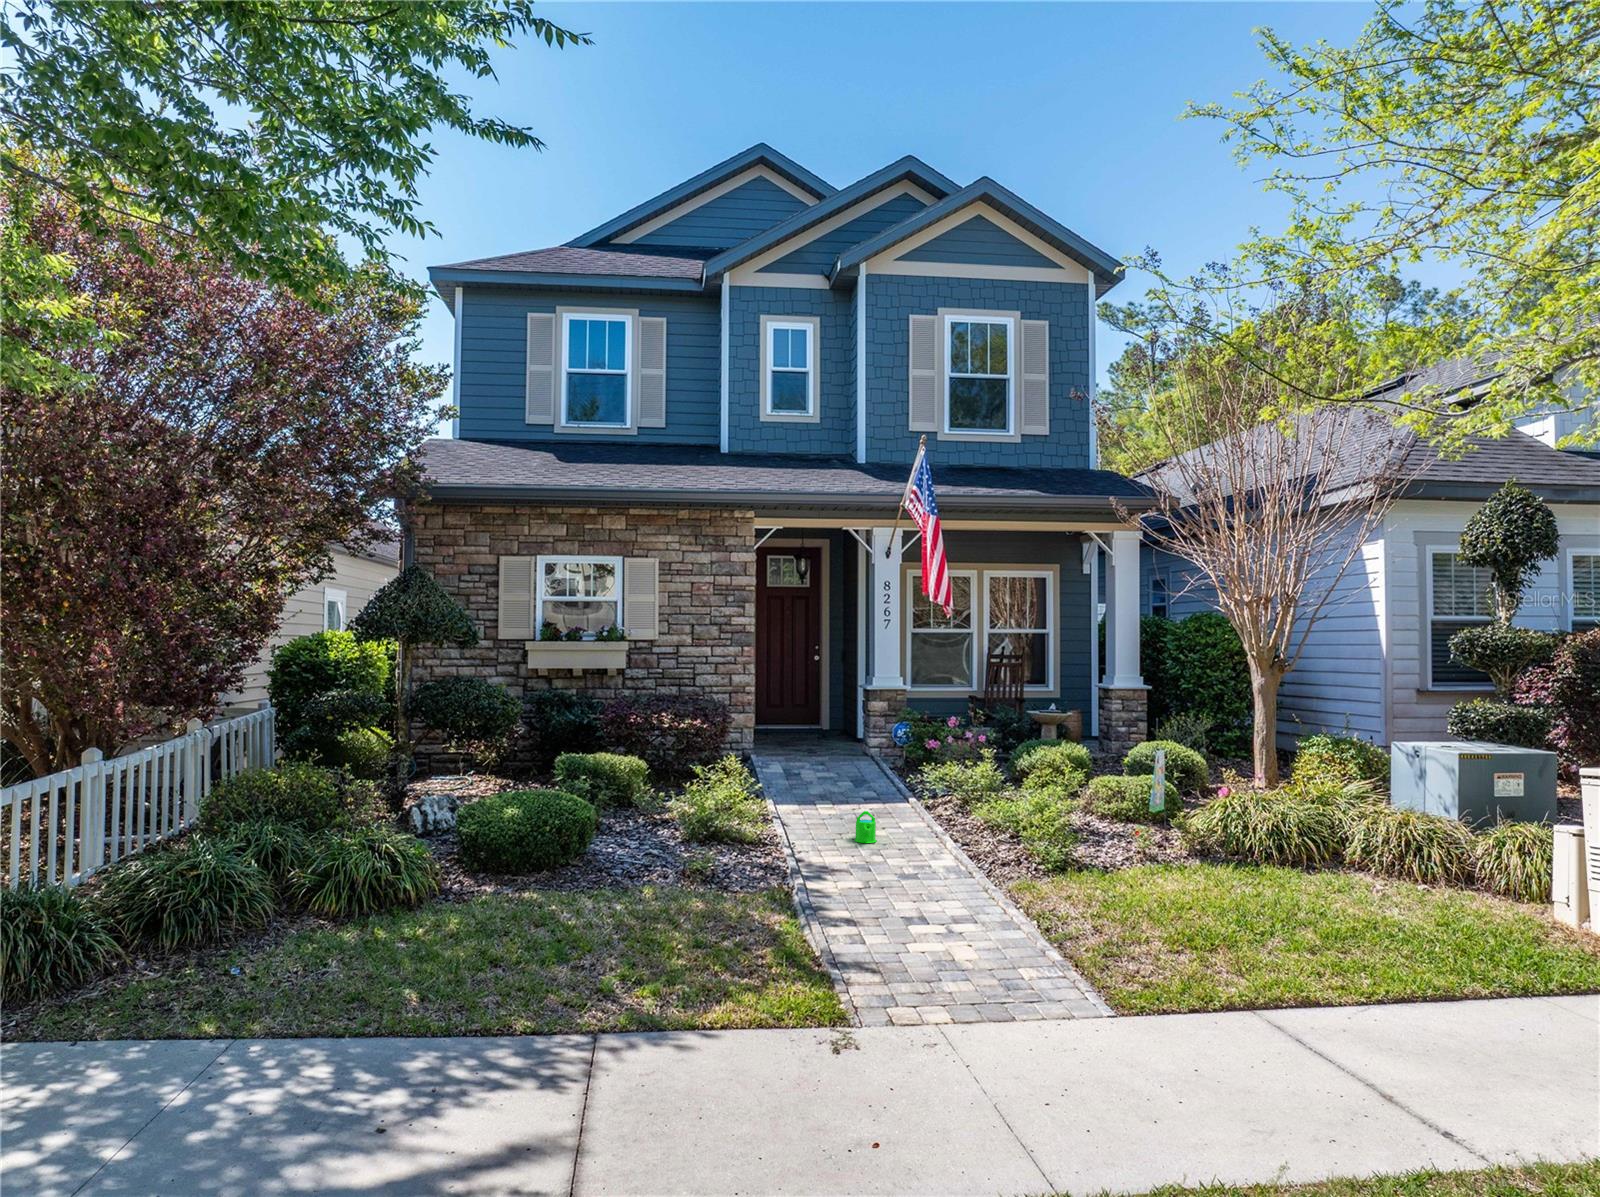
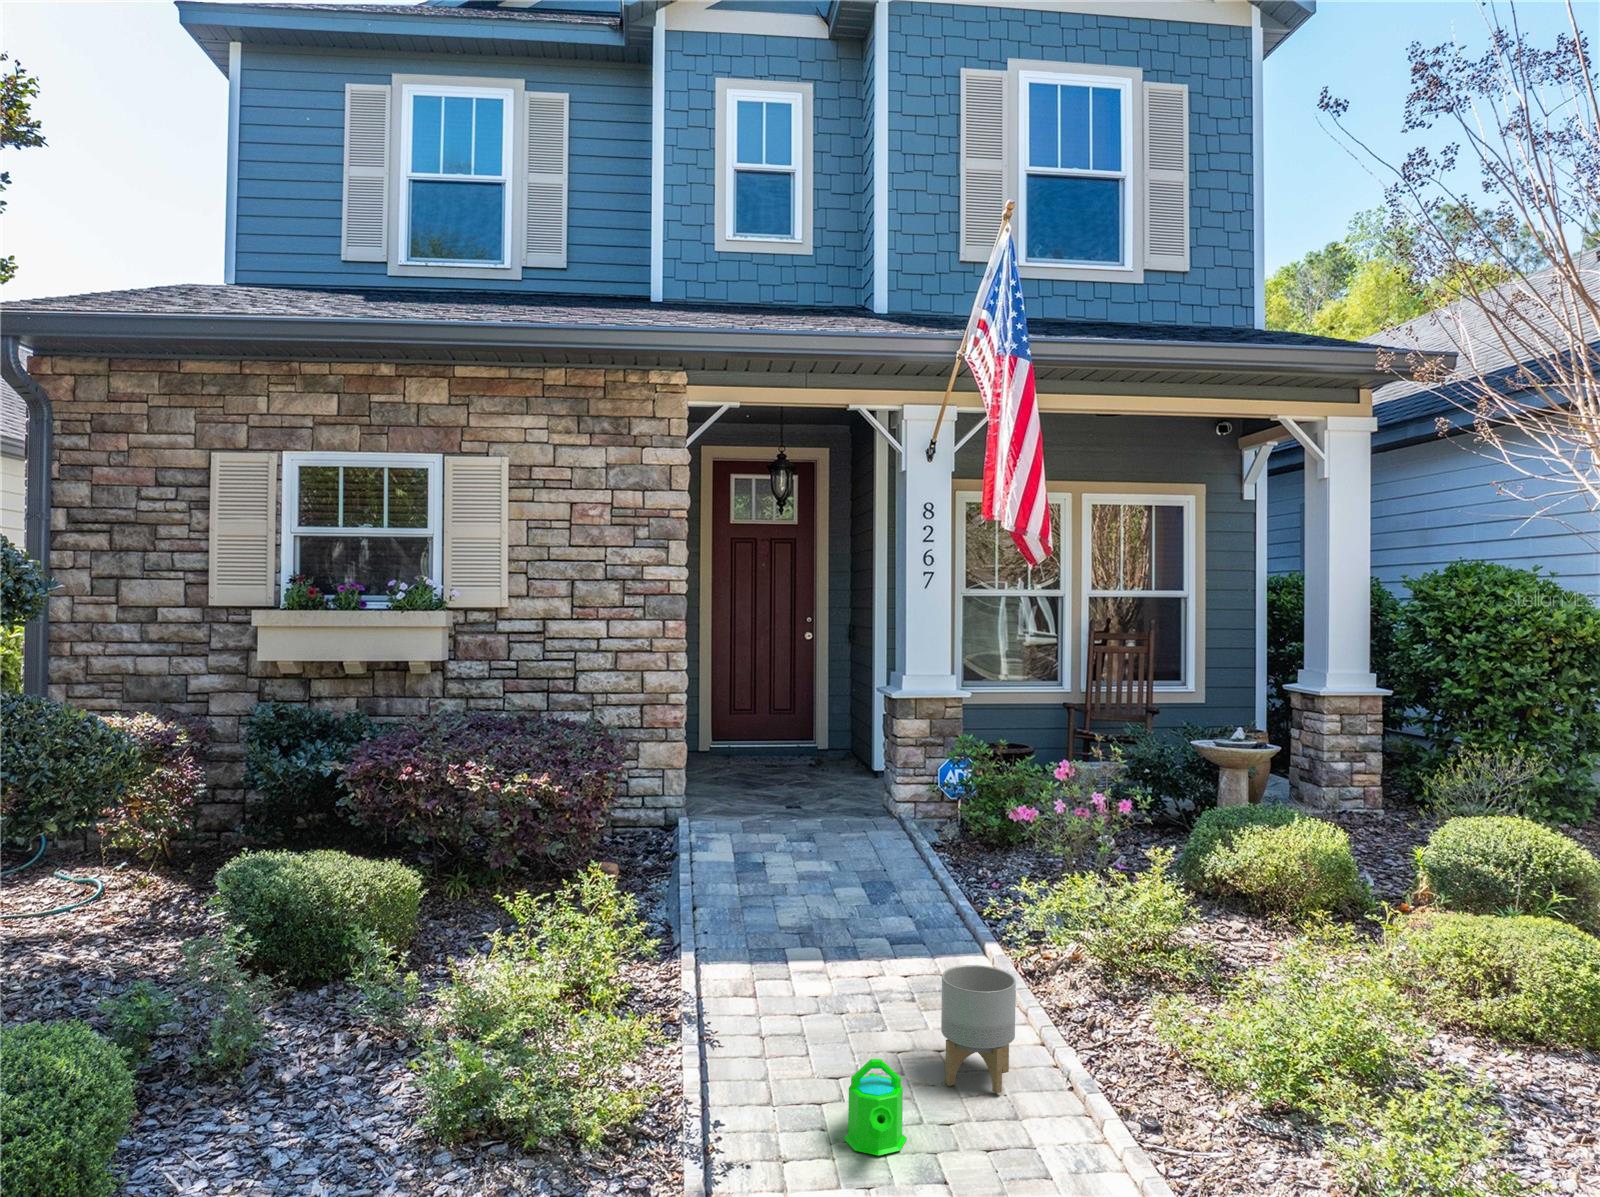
planter: none [891,788,920,832] -> present [941,965,1016,1094]

